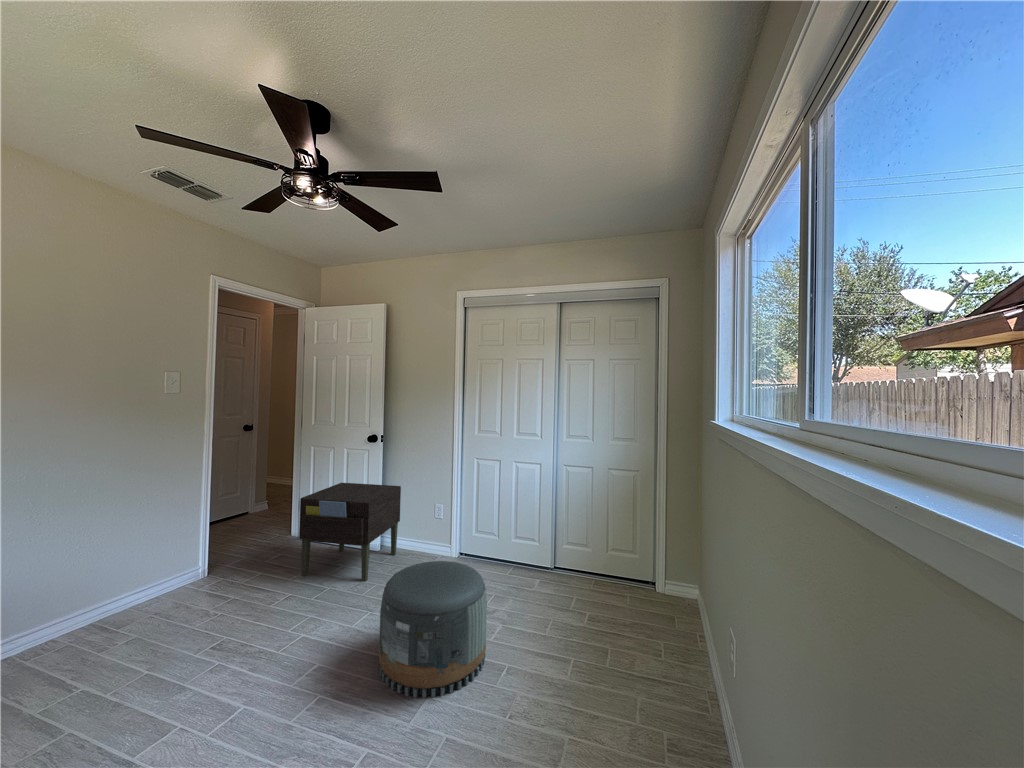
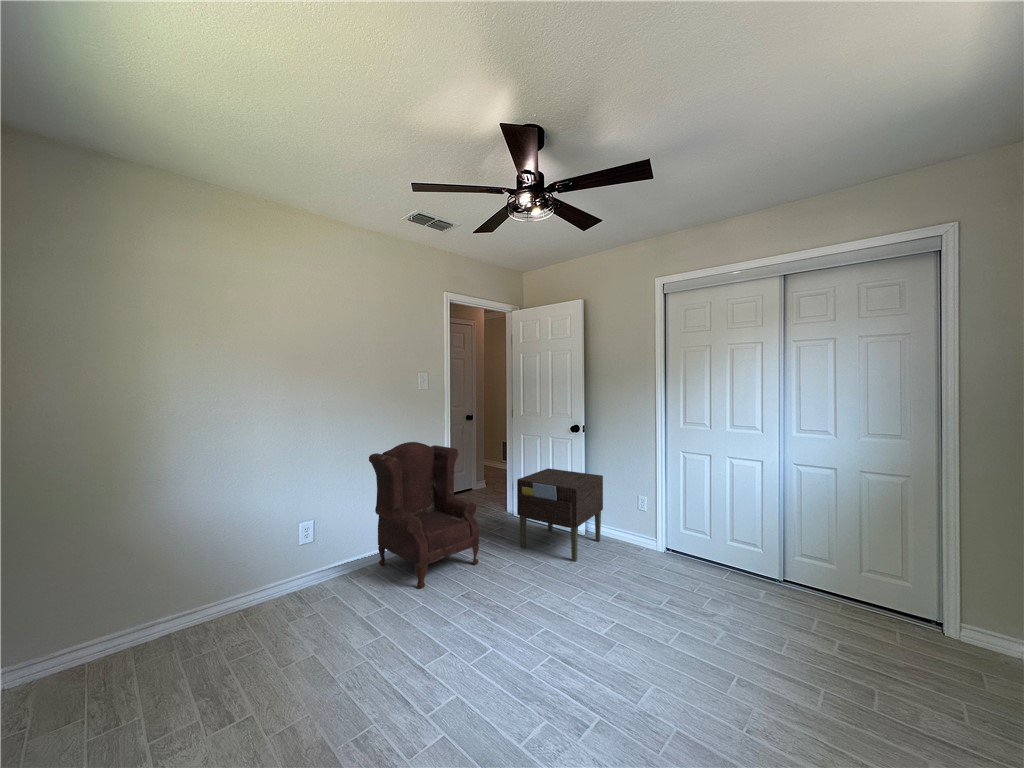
armchair: none [63,462,244,656] -> present [369,442,479,589]
pouf: present [379,561,487,698] -> none [599,552,710,689]

